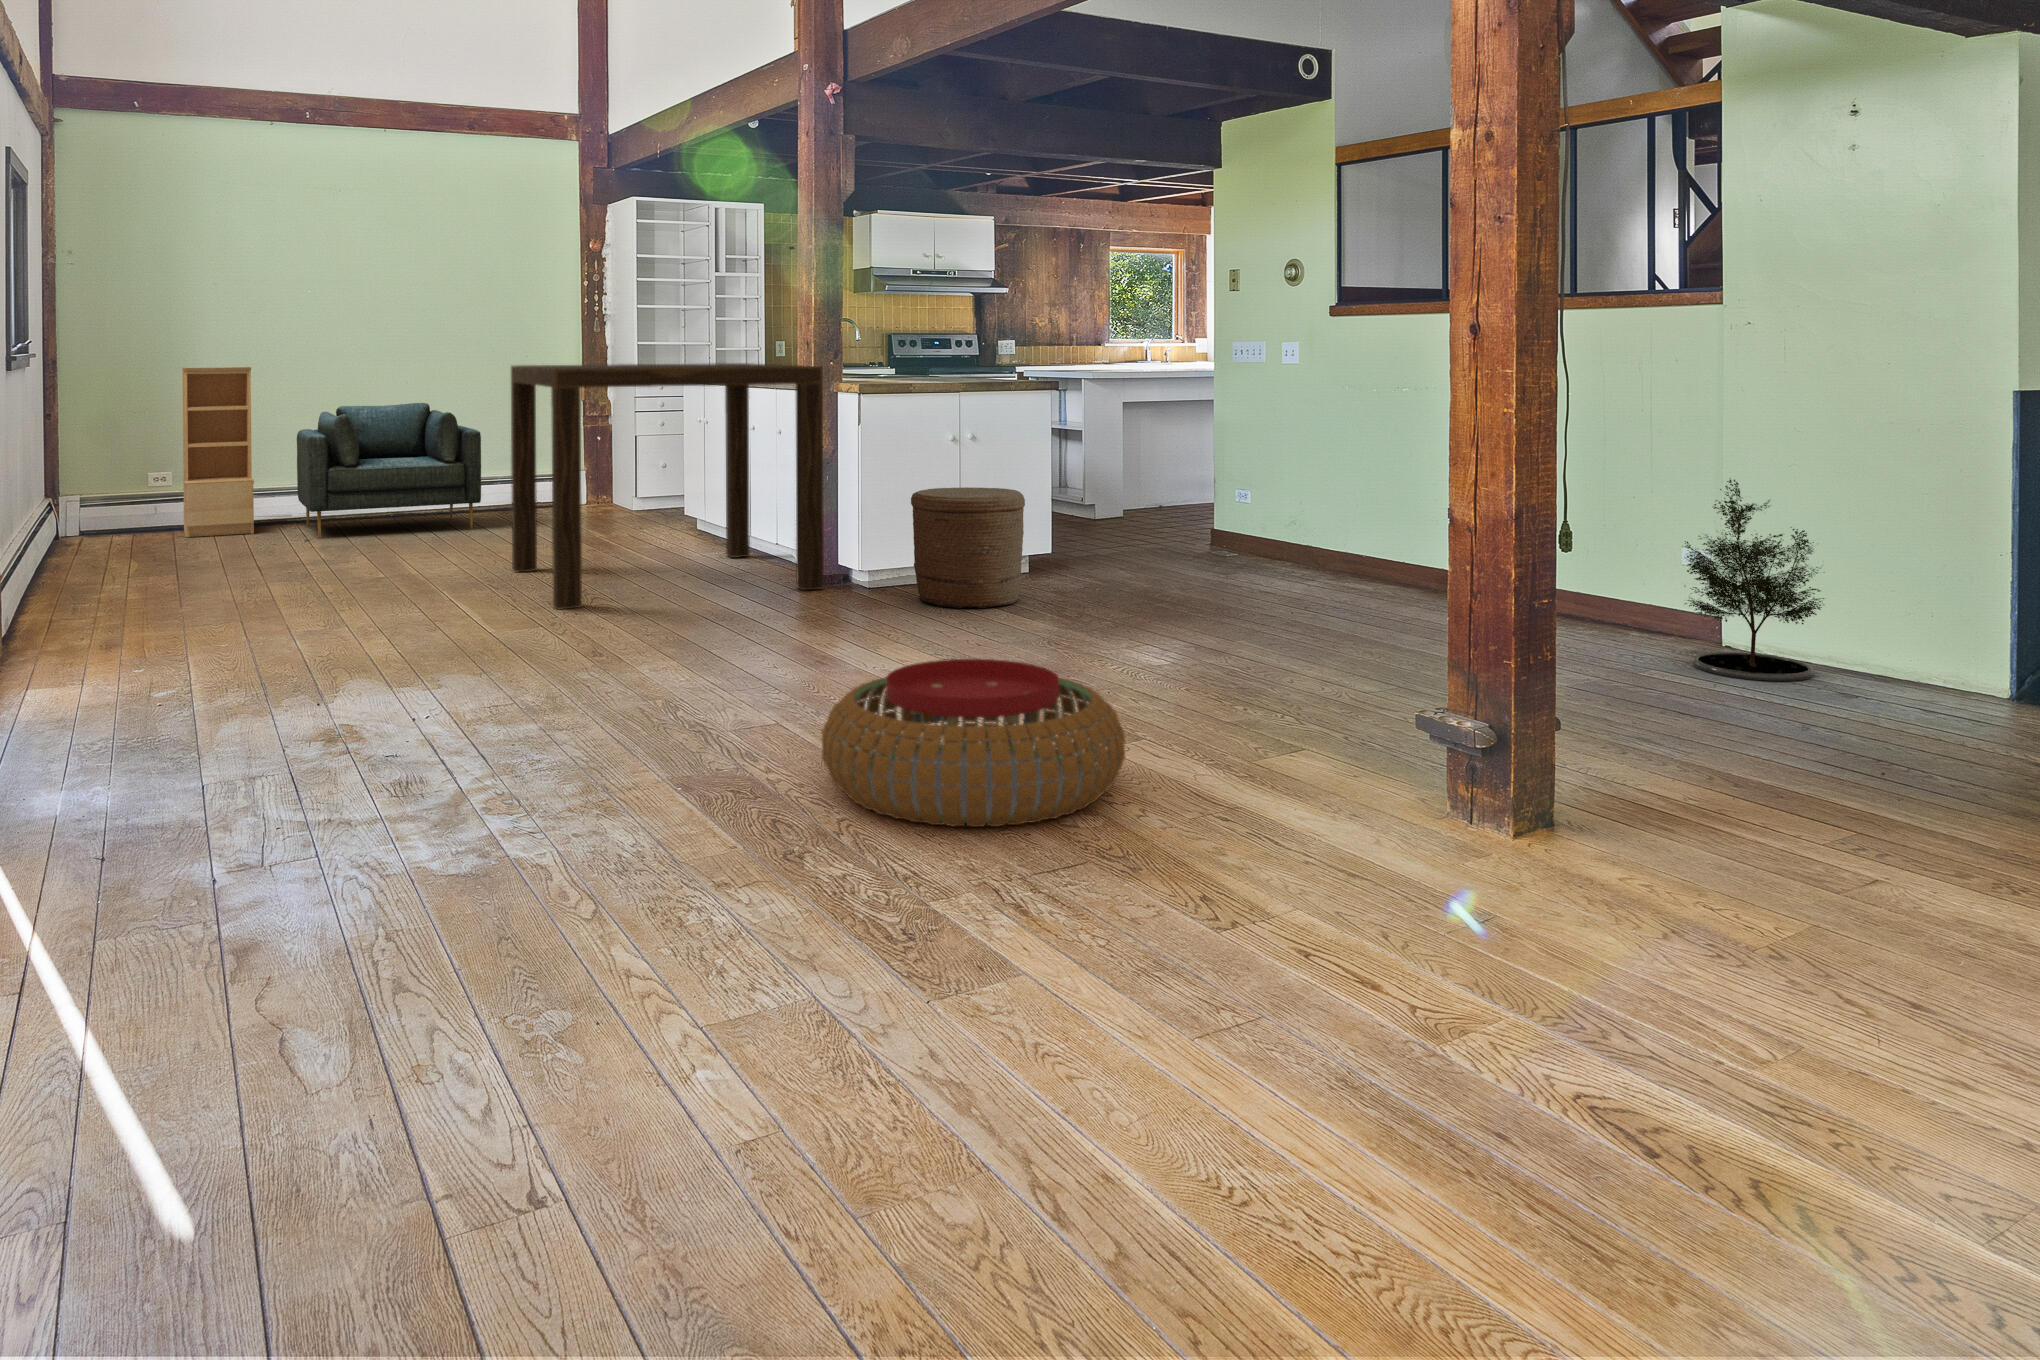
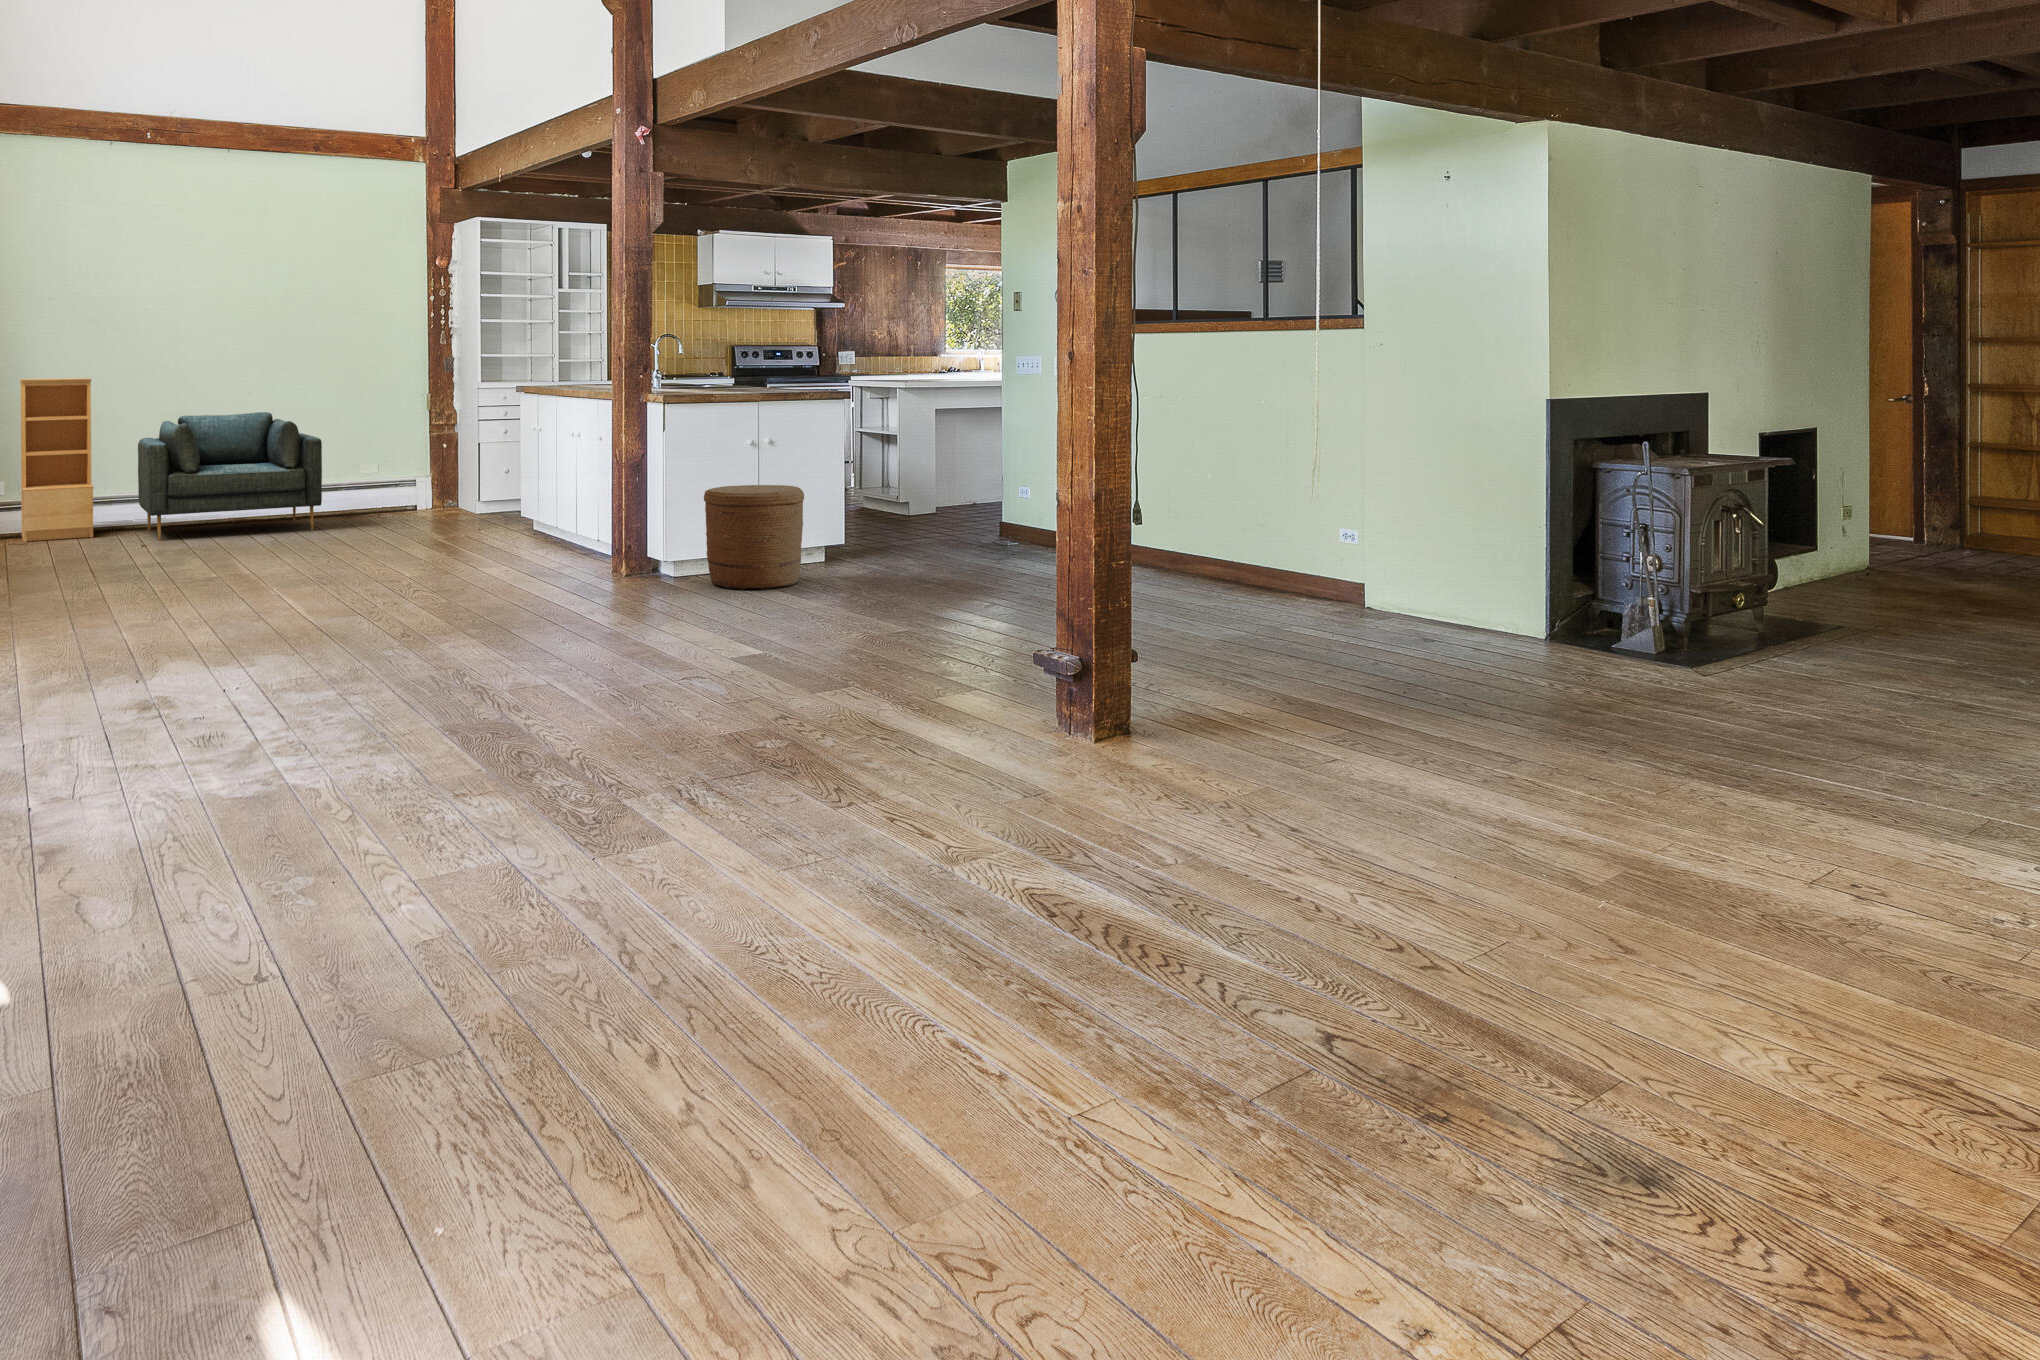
dining table: present [511,363,824,610] -> none [343,376,629,598]
potted tree: present [1682,479,1824,681] -> none [1309,469,1418,630]
pouf: present [822,659,1126,827] -> none [567,620,816,748]

